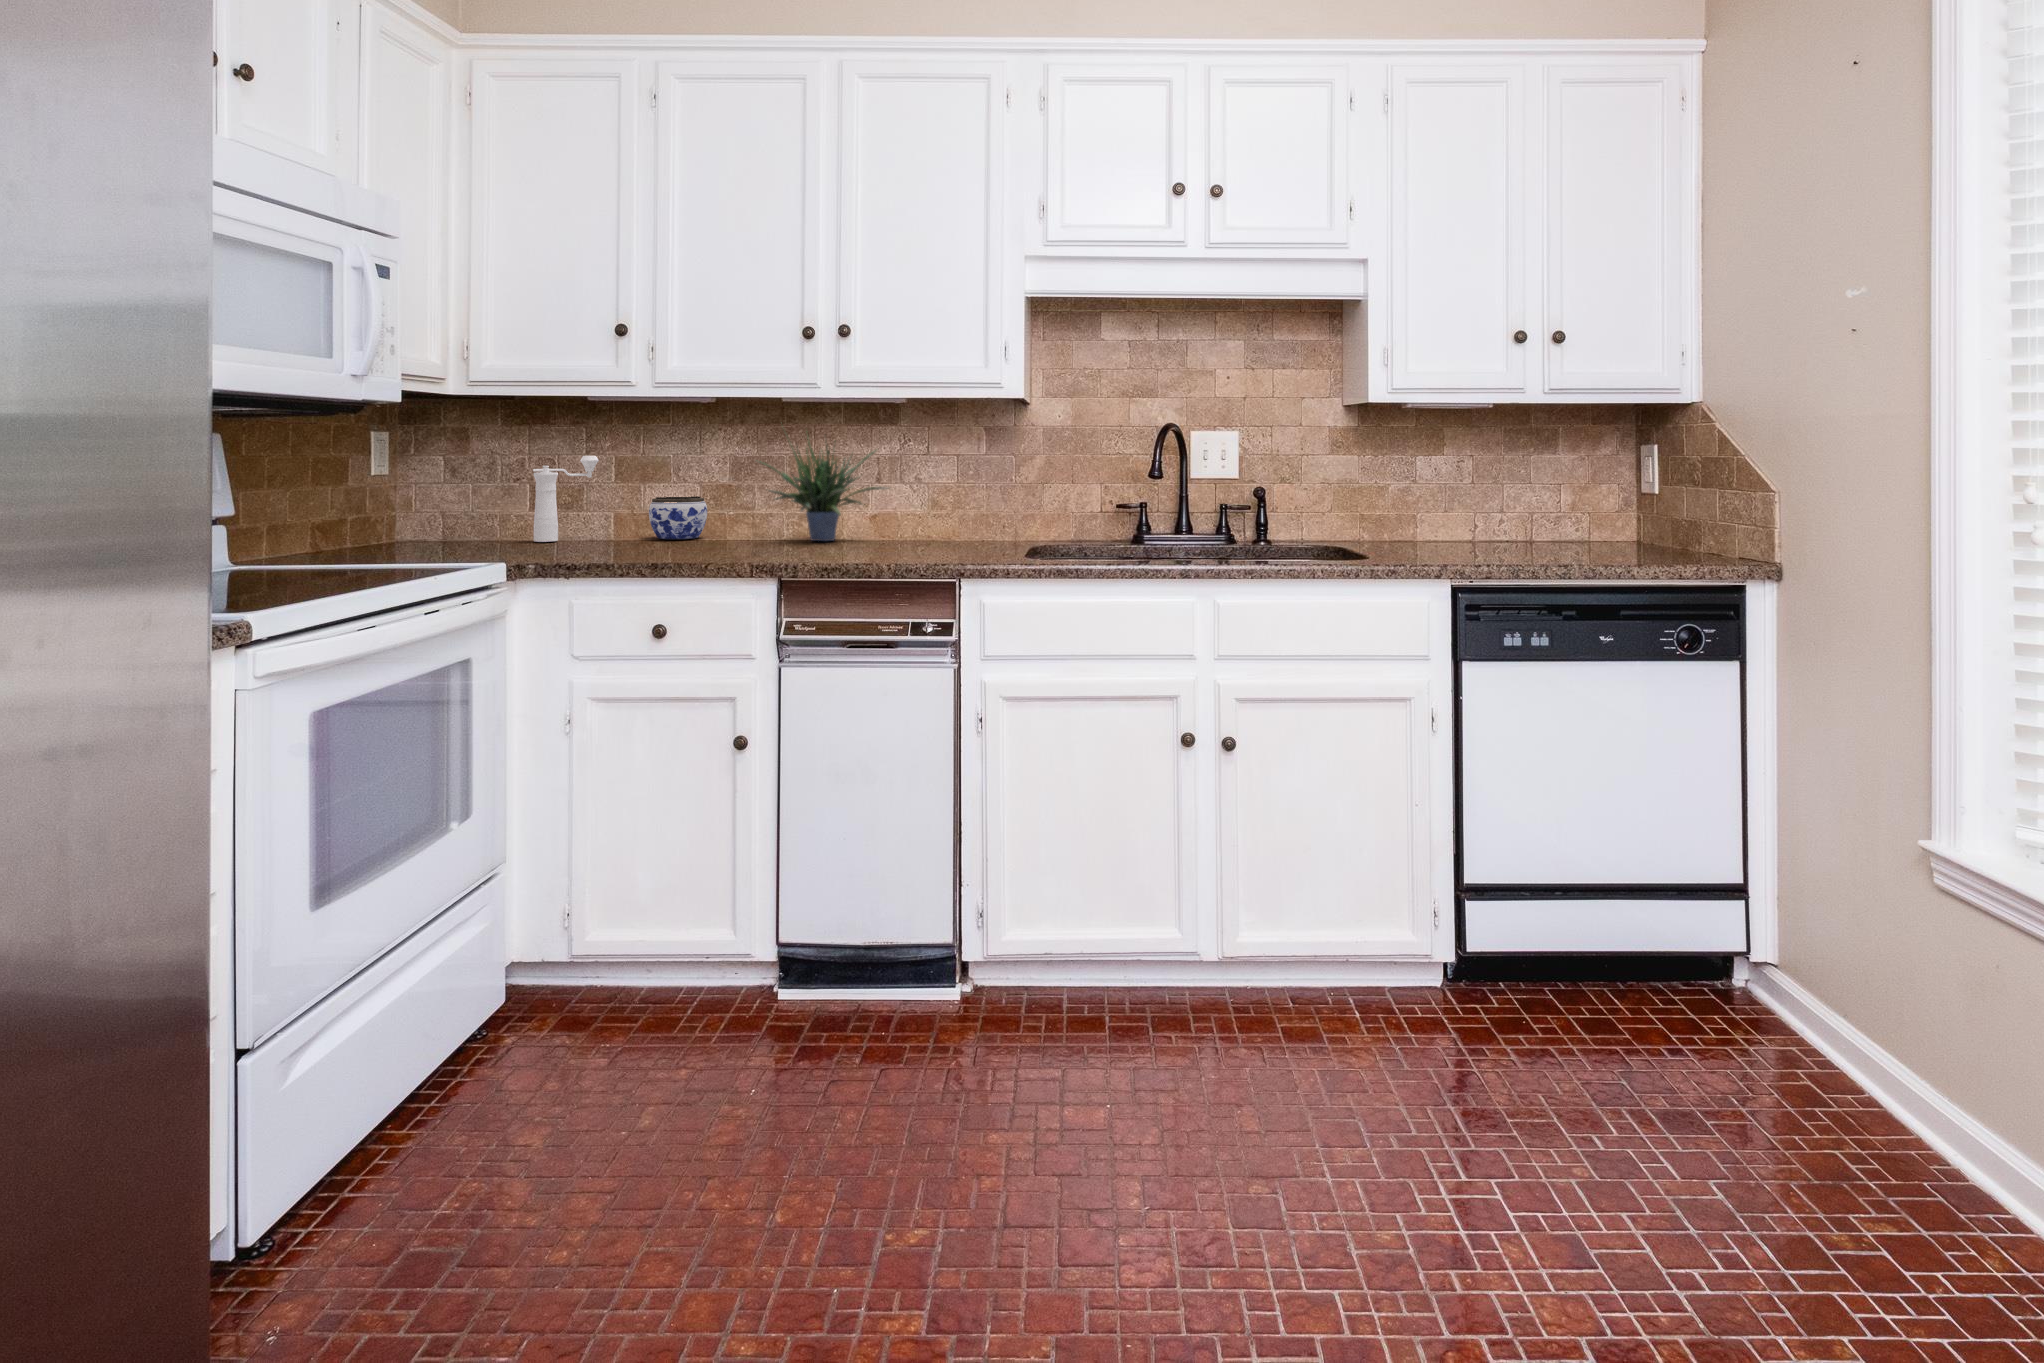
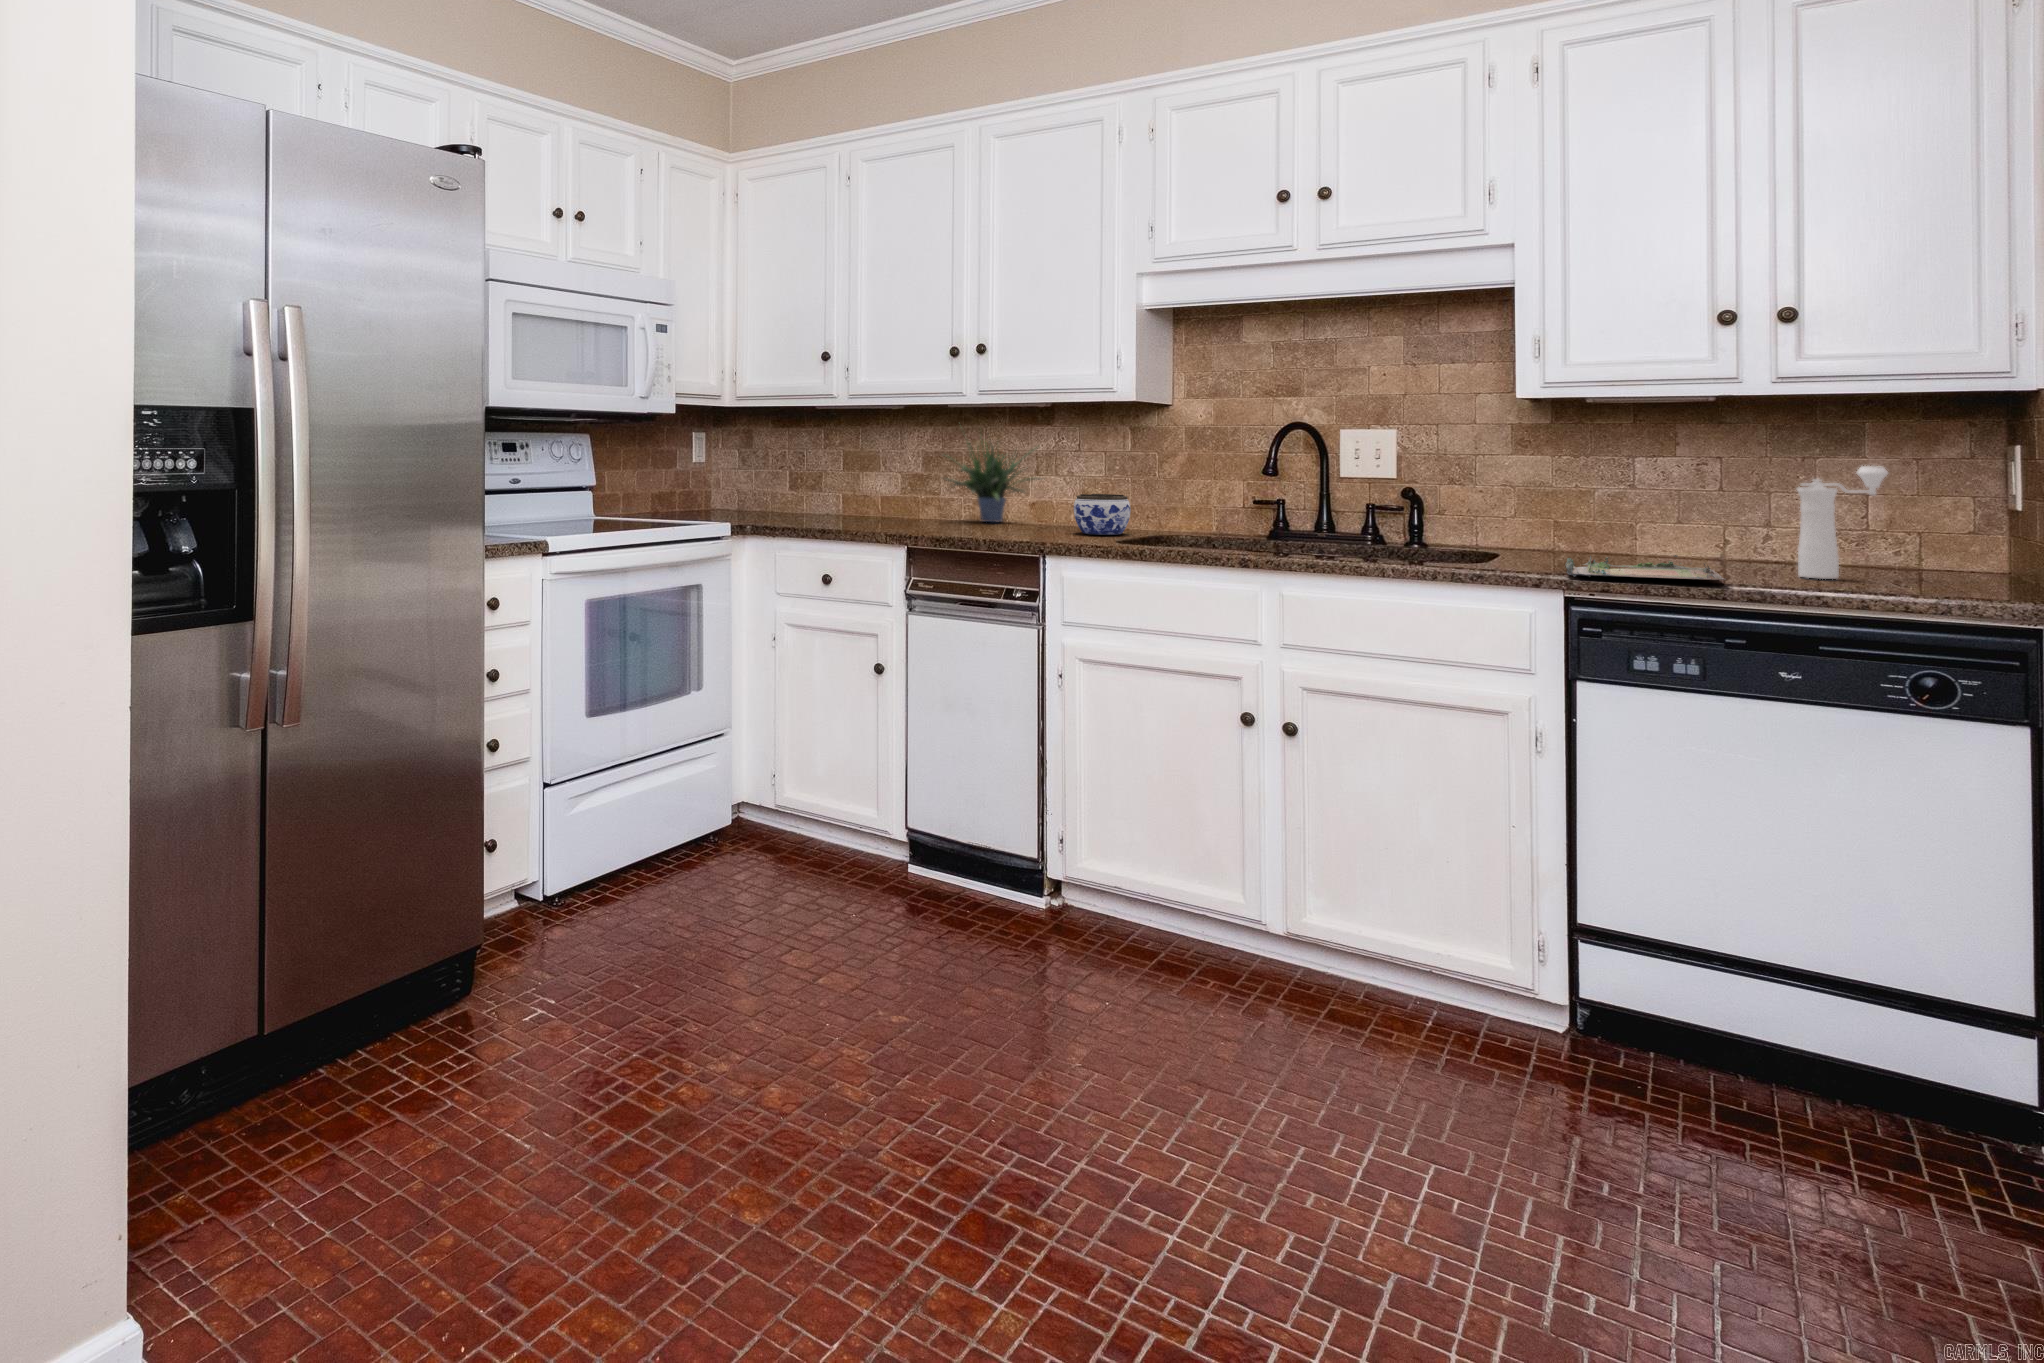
pepper mill: present [533,456,599,542] -> present [1797,466,1888,579]
jar: present [649,496,707,539] -> present [1074,494,1131,535]
tray: none [1412,539,1570,568] -> present [1565,555,1726,580]

